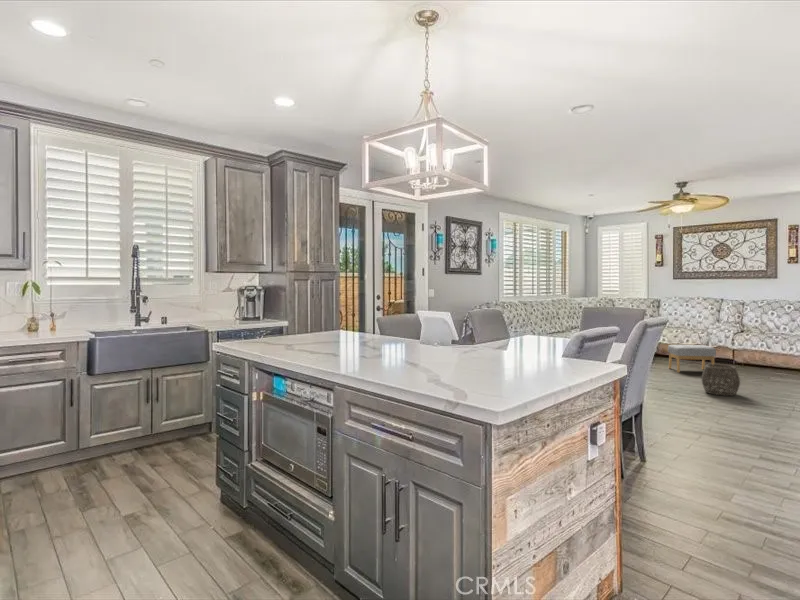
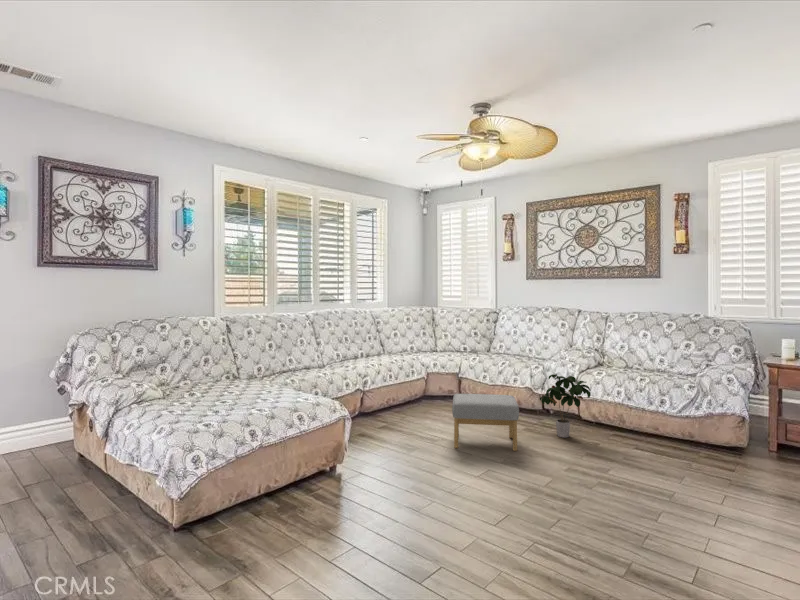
potted plant: none [714,334,752,369] -> present [540,374,591,438]
woven basket: present [702,364,740,396] -> none [394,469,468,559]

